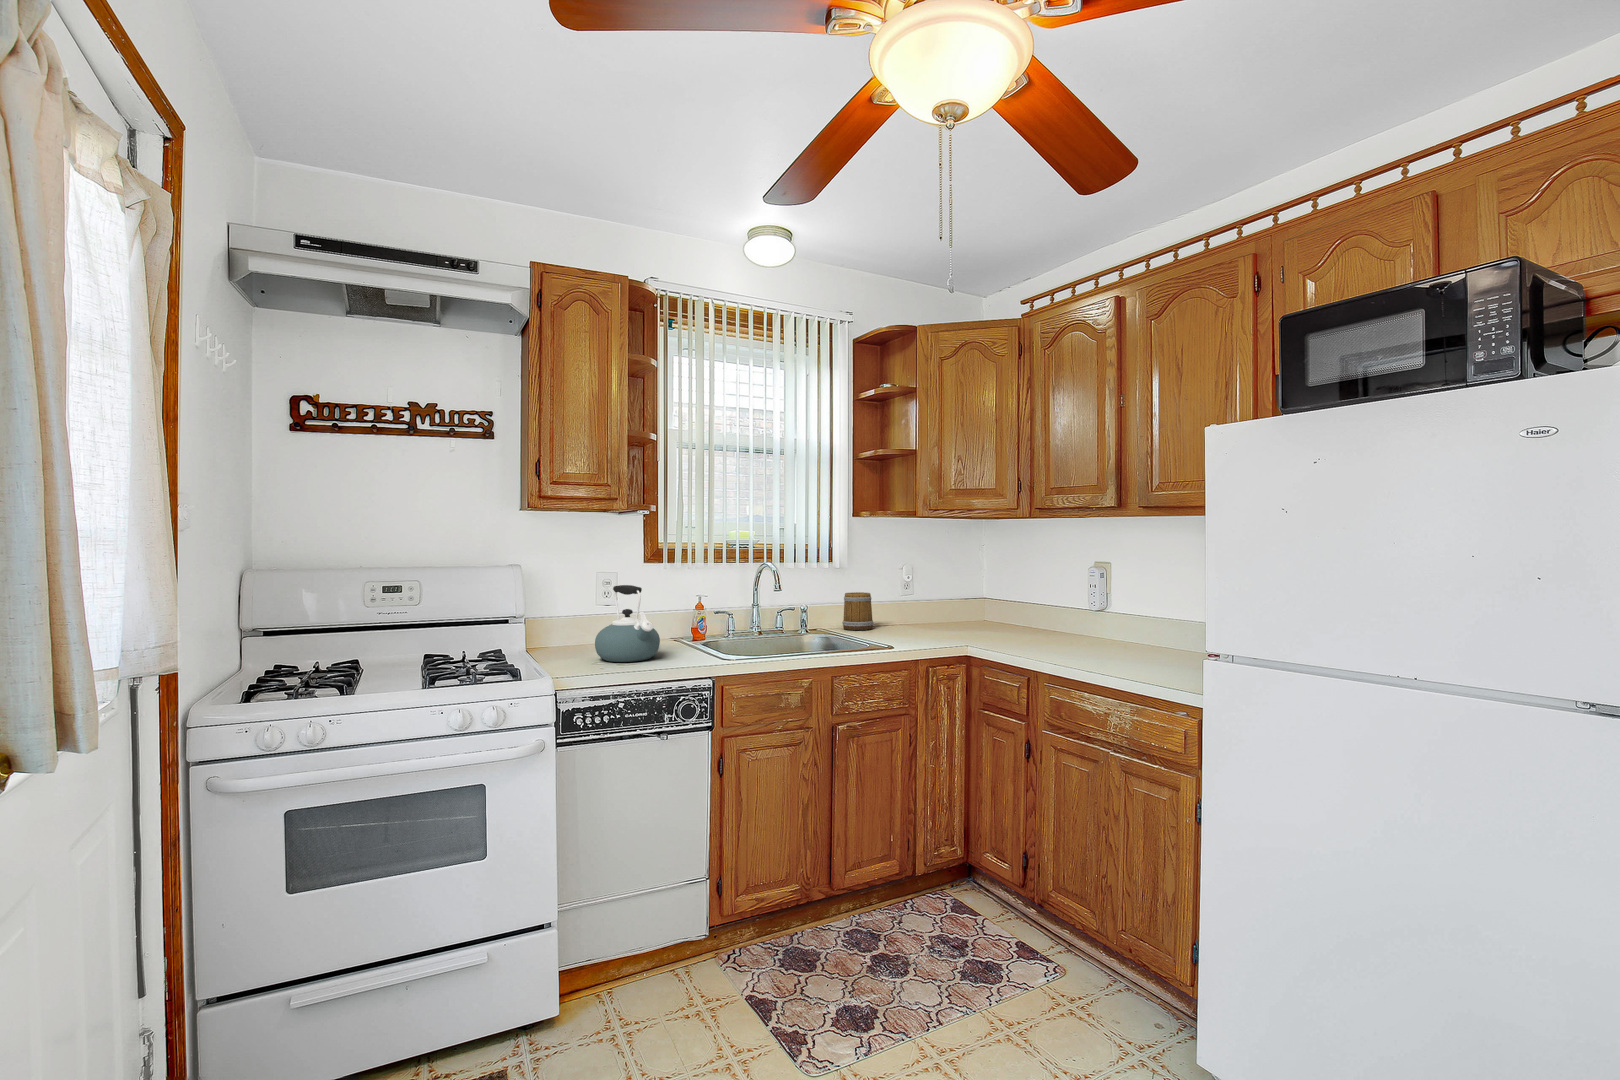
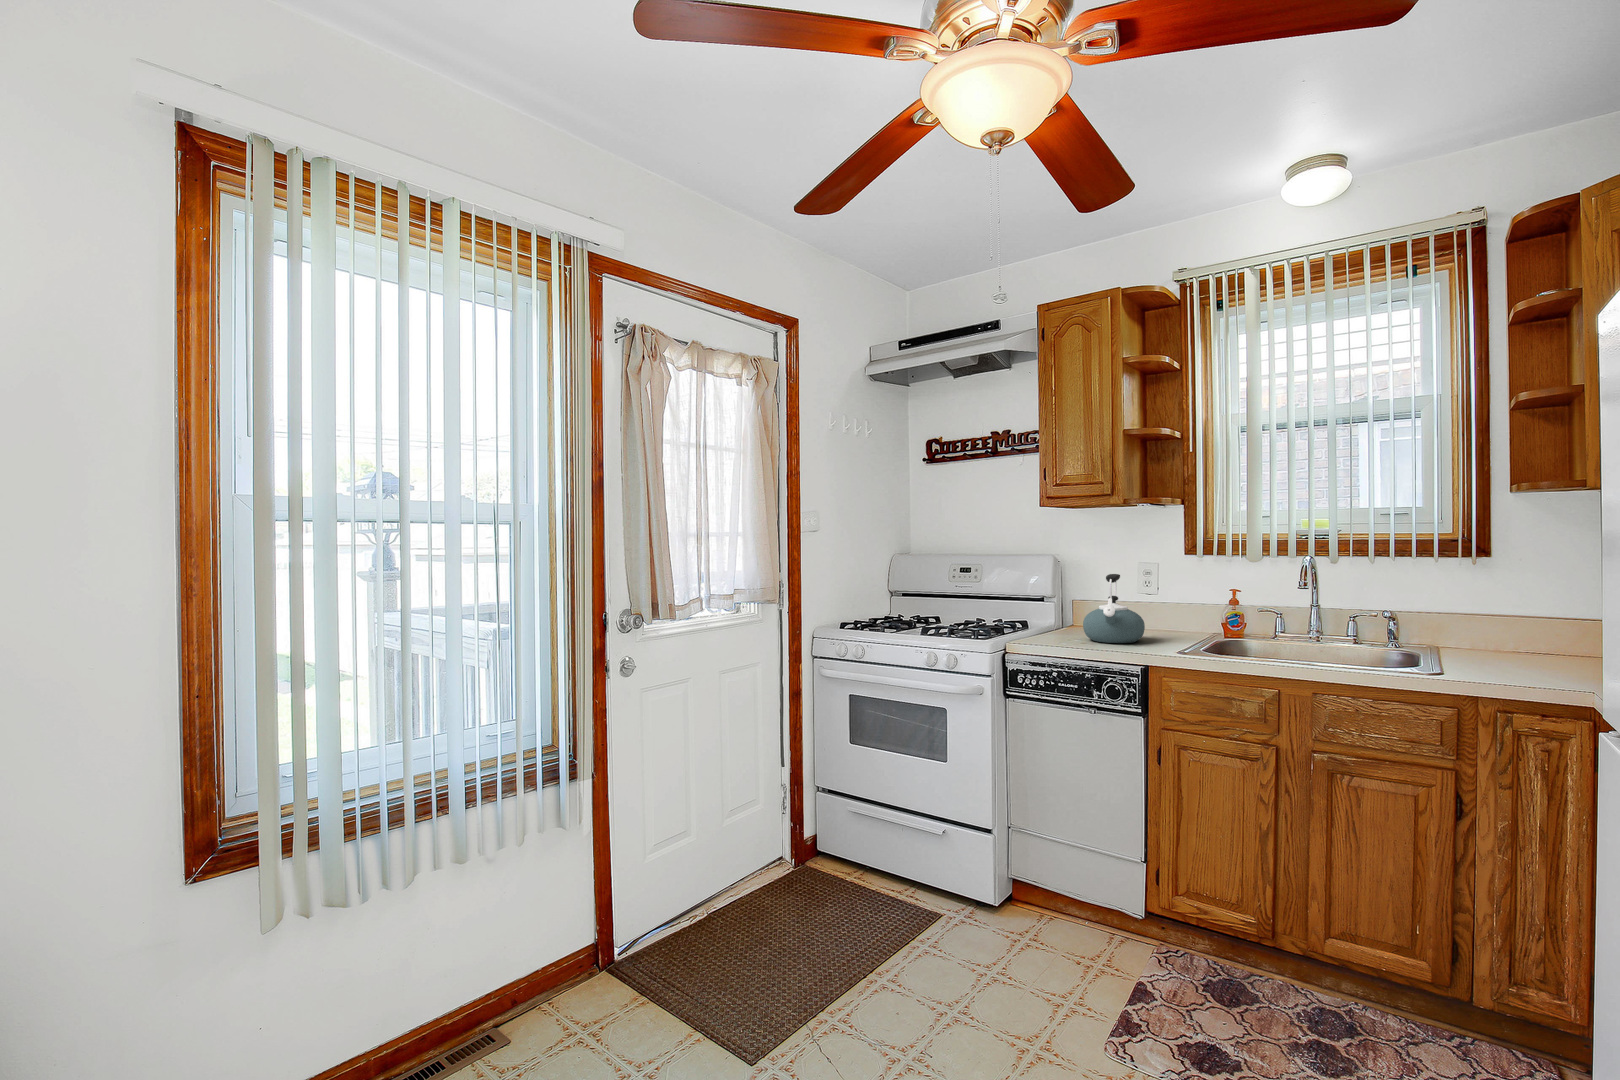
mug: present [842,592,873,630] -> none [1475,605,1547,660]

